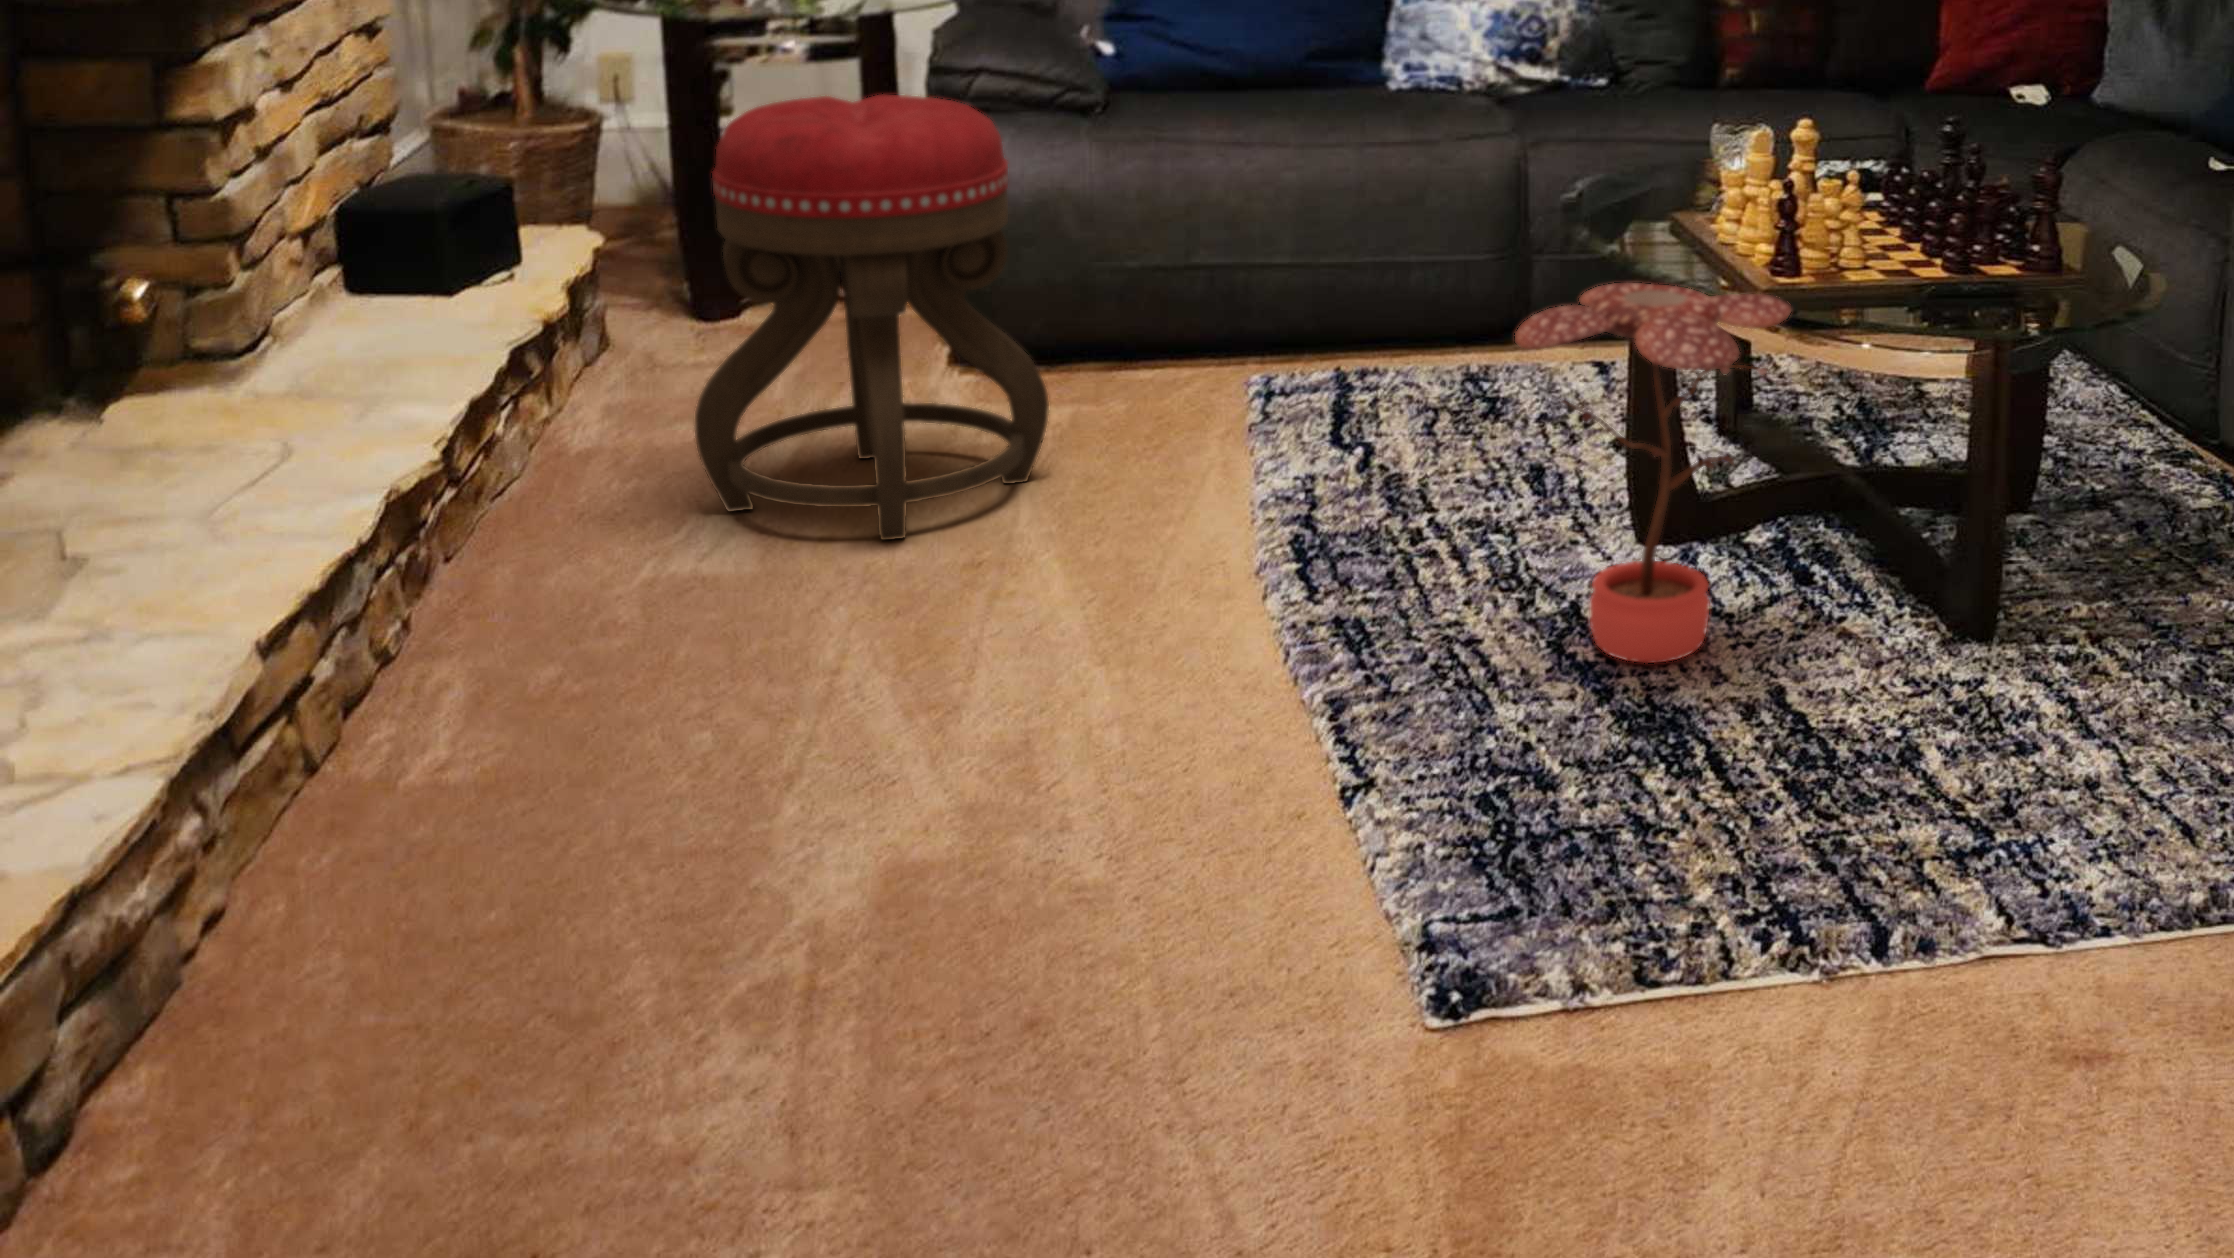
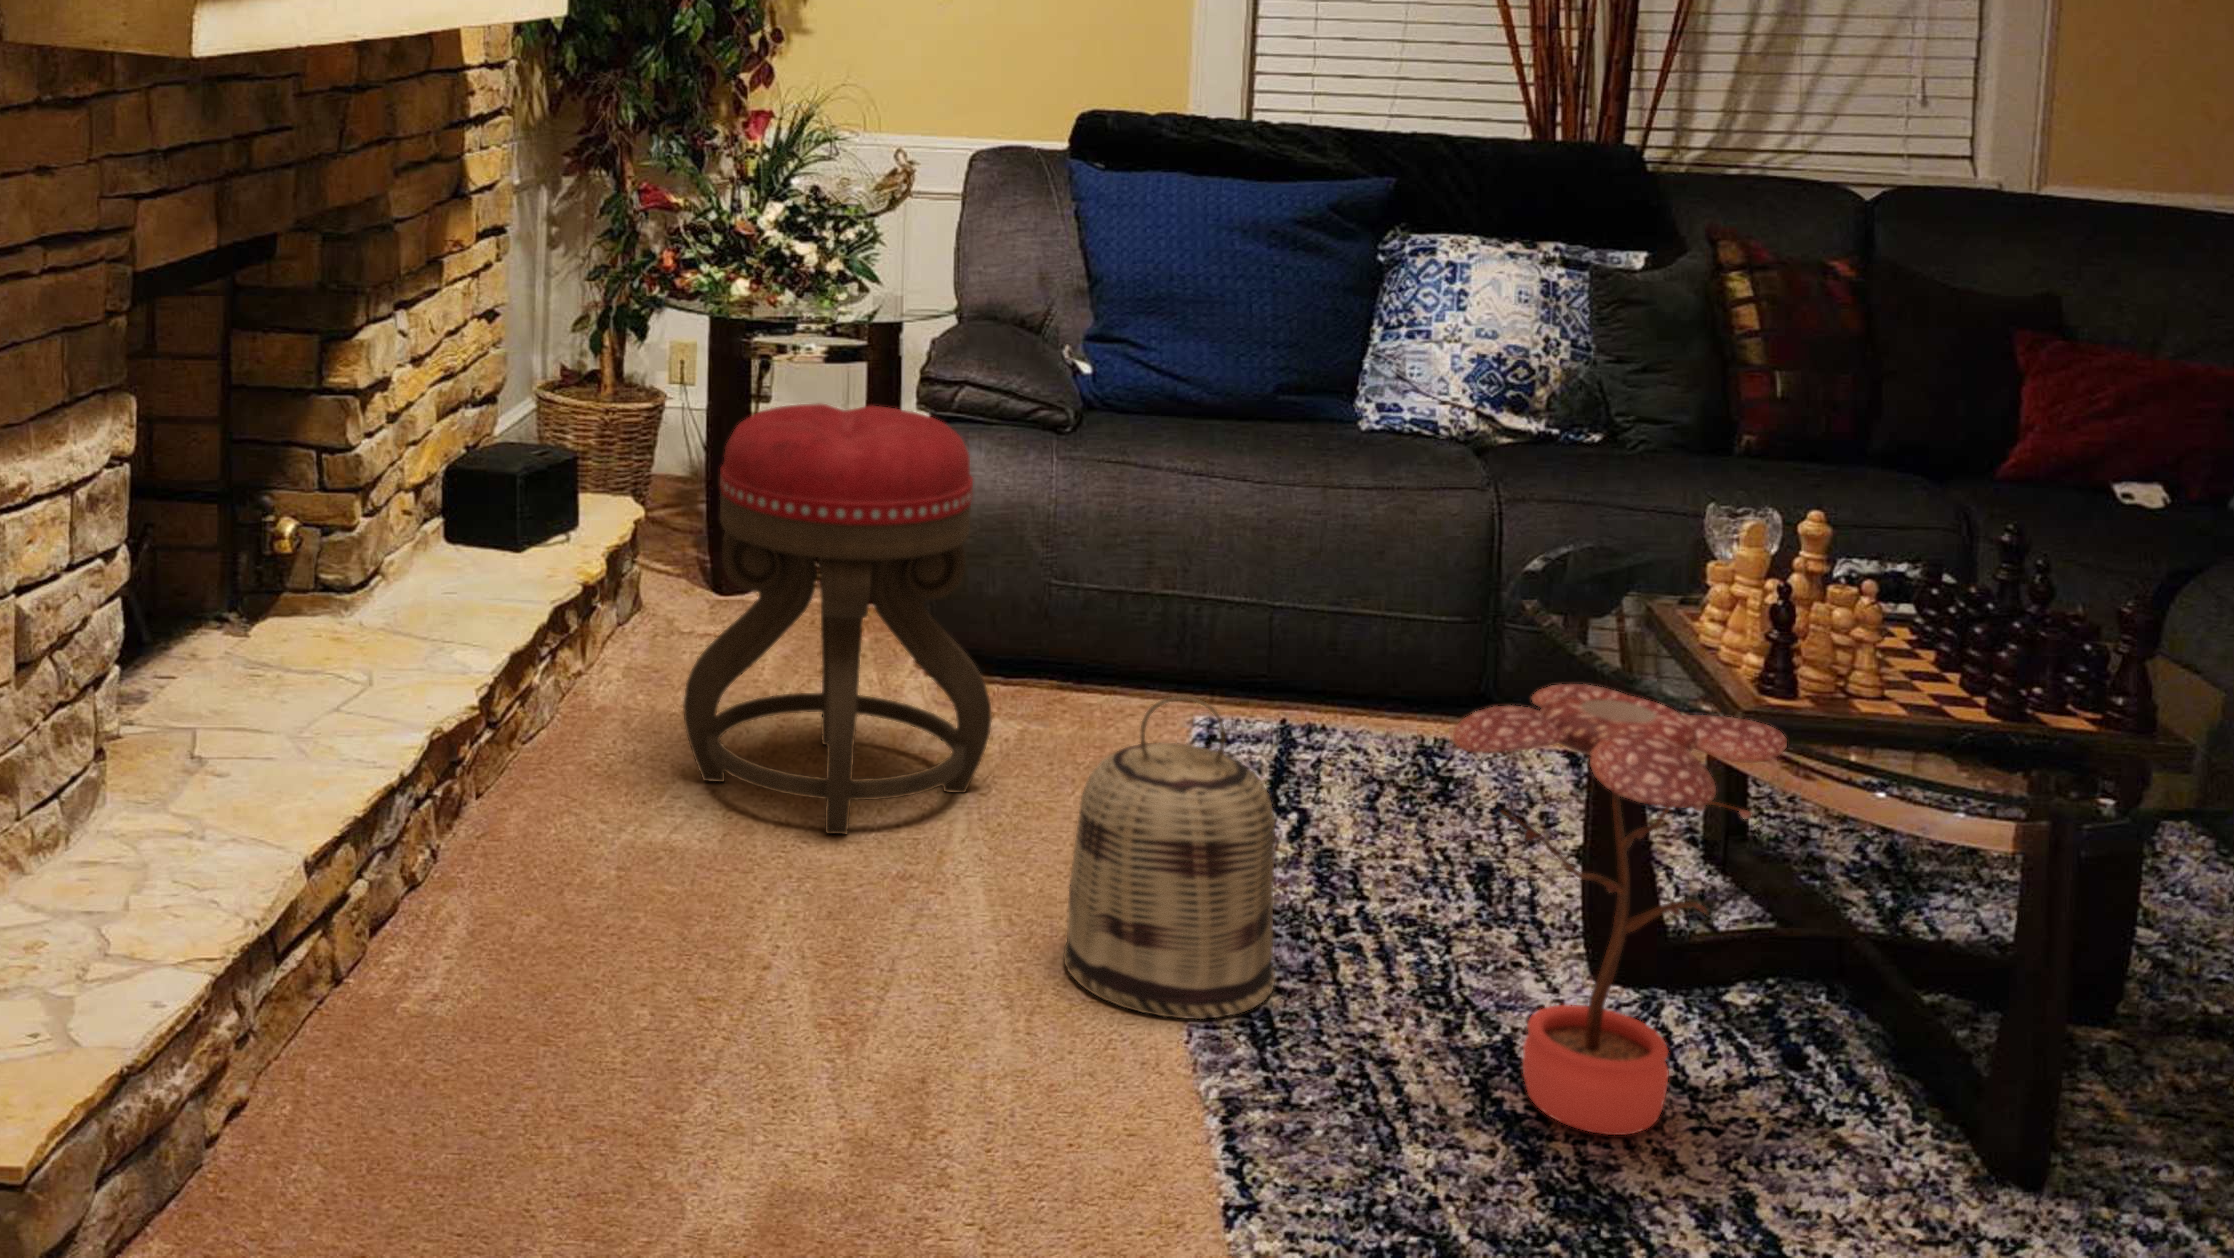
basket: none [1155,342,1363,643] -> present [1064,696,1275,1019]

